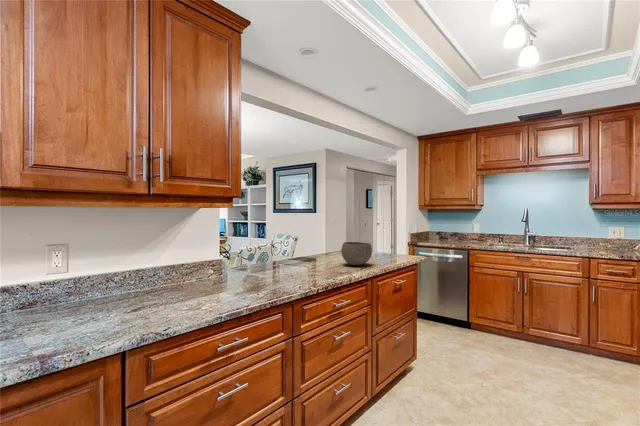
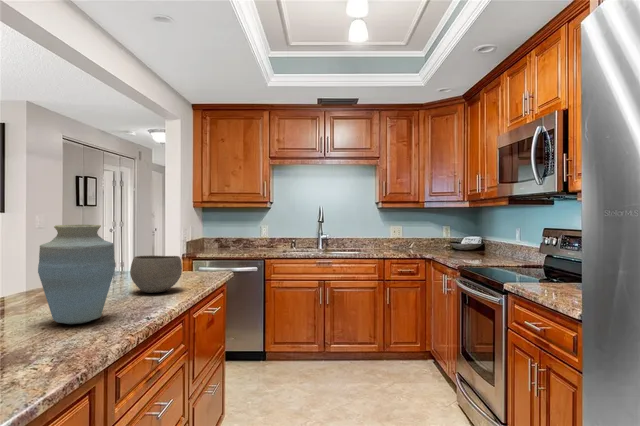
vase: none [280,223,317,277] -> present [38,225,115,324]

